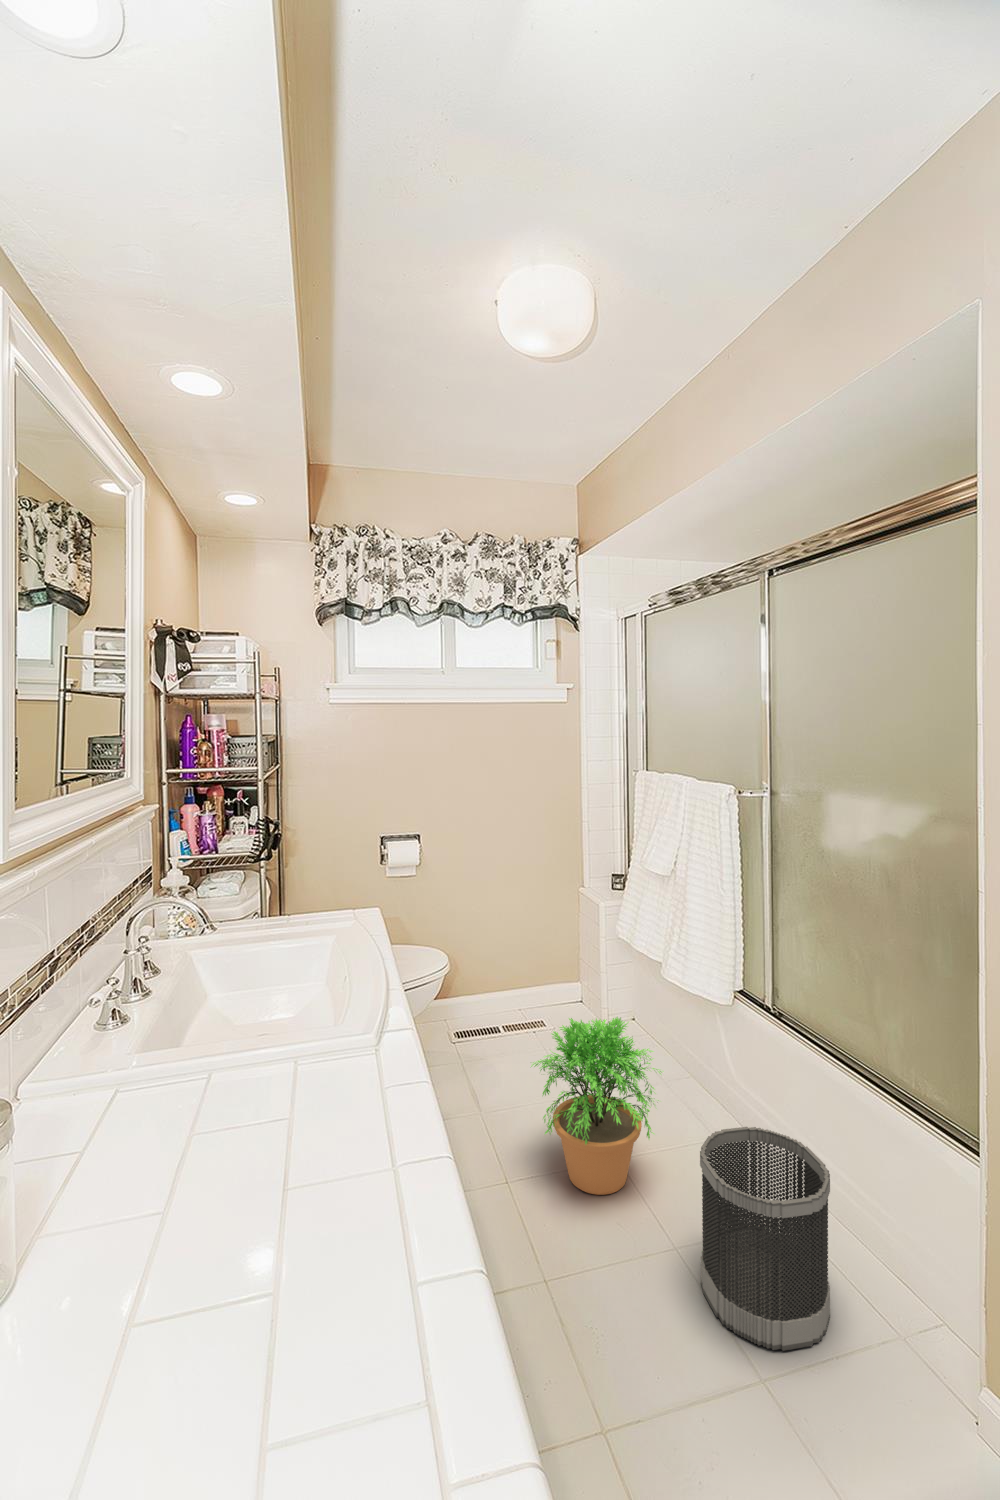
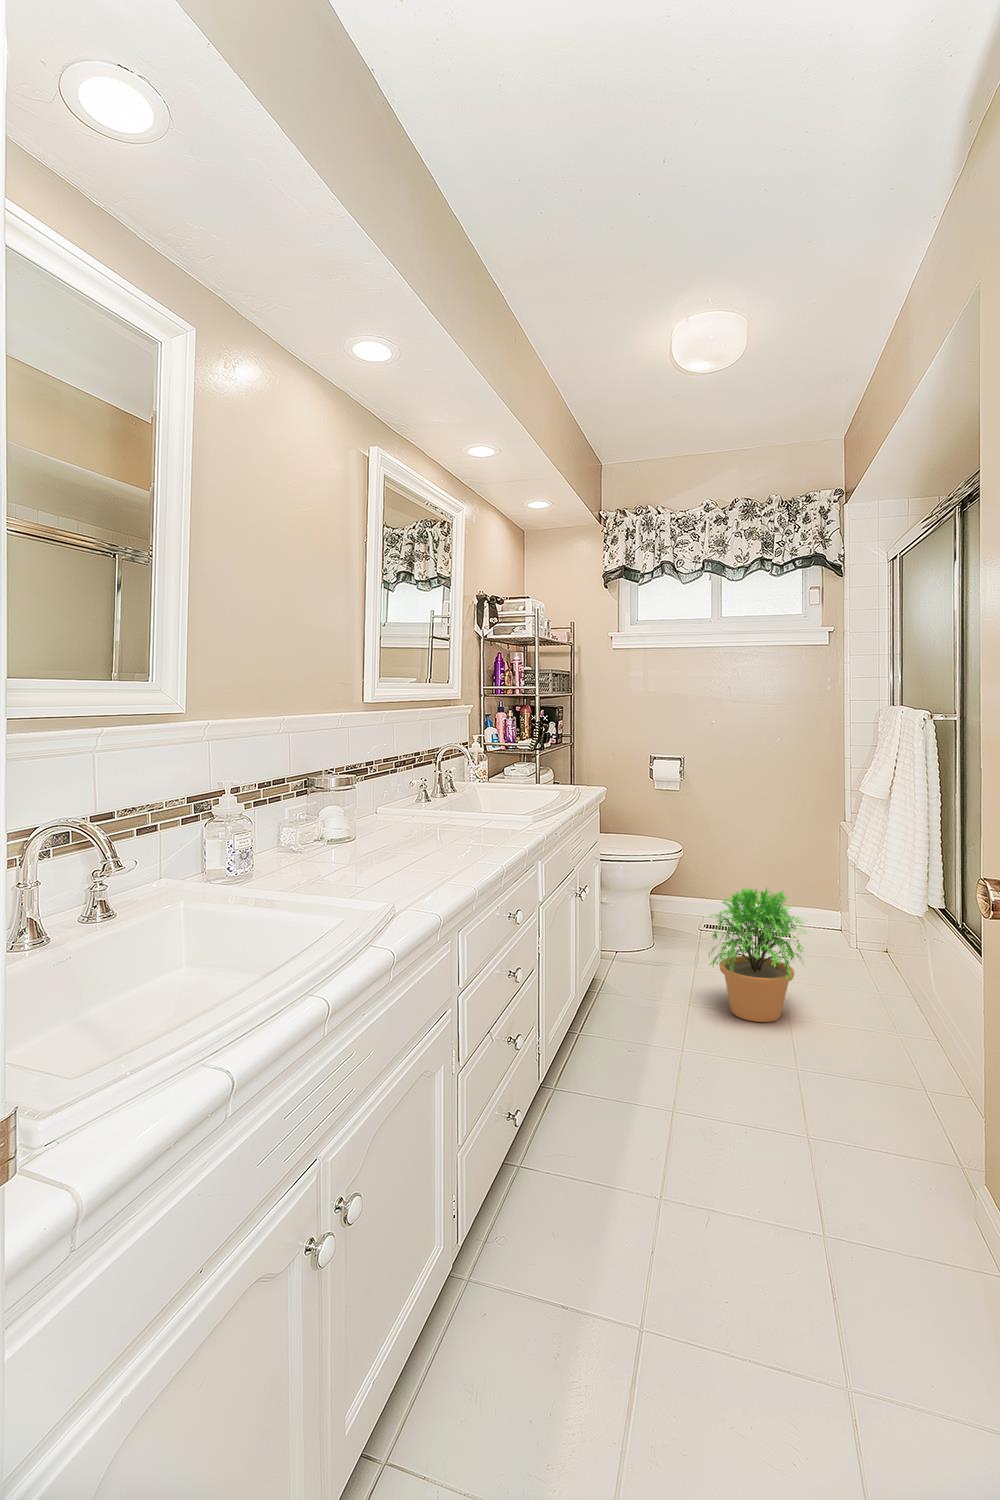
wastebasket: present [700,1127,830,1351] -> none [786,963,890,1110]

